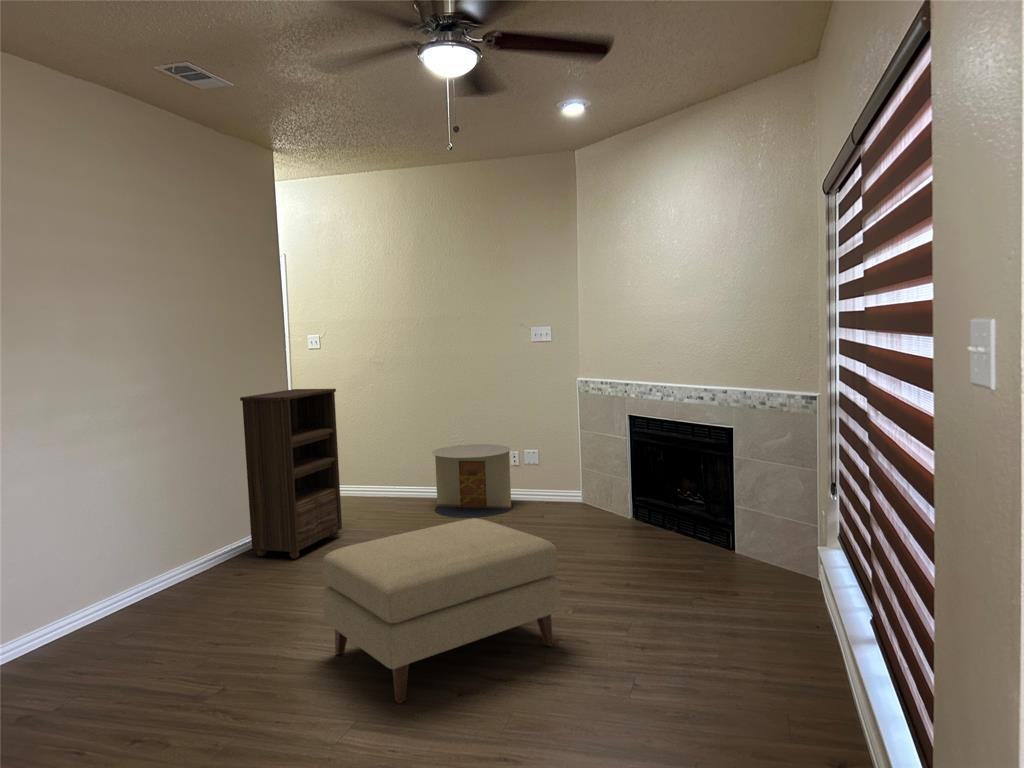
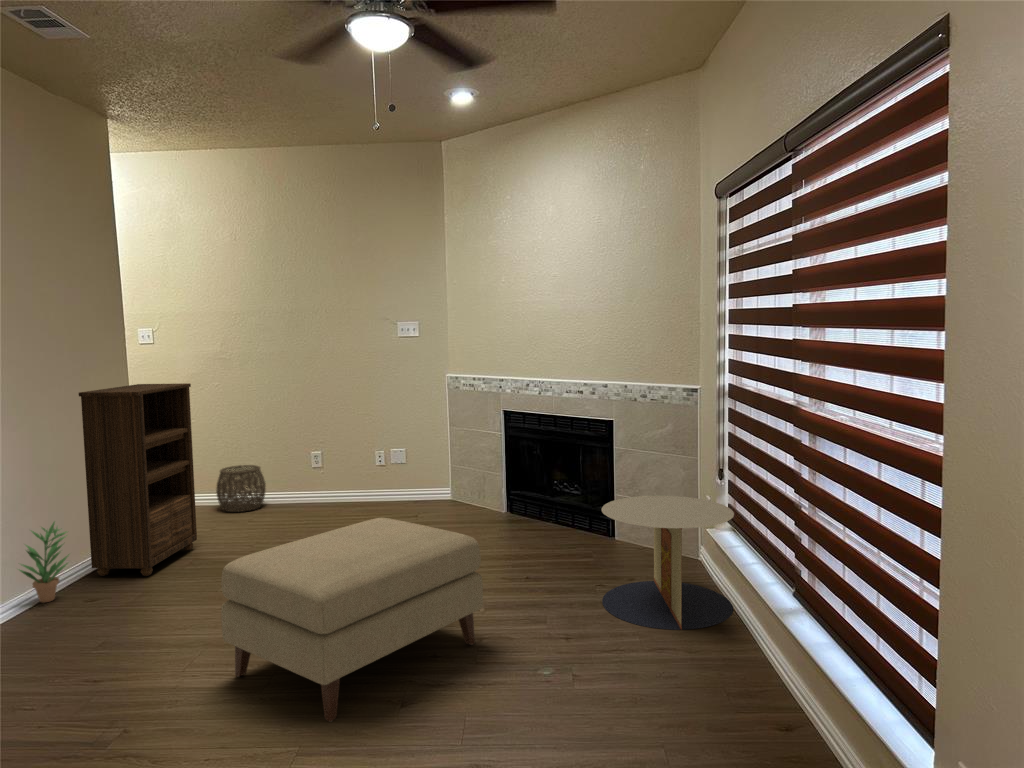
side table: present [432,444,513,518] -> present [602,496,734,630]
woven basket: none [368,462,412,505] -> present [216,465,266,512]
potted plant: none [189,507,232,576] -> present [19,522,69,602]

